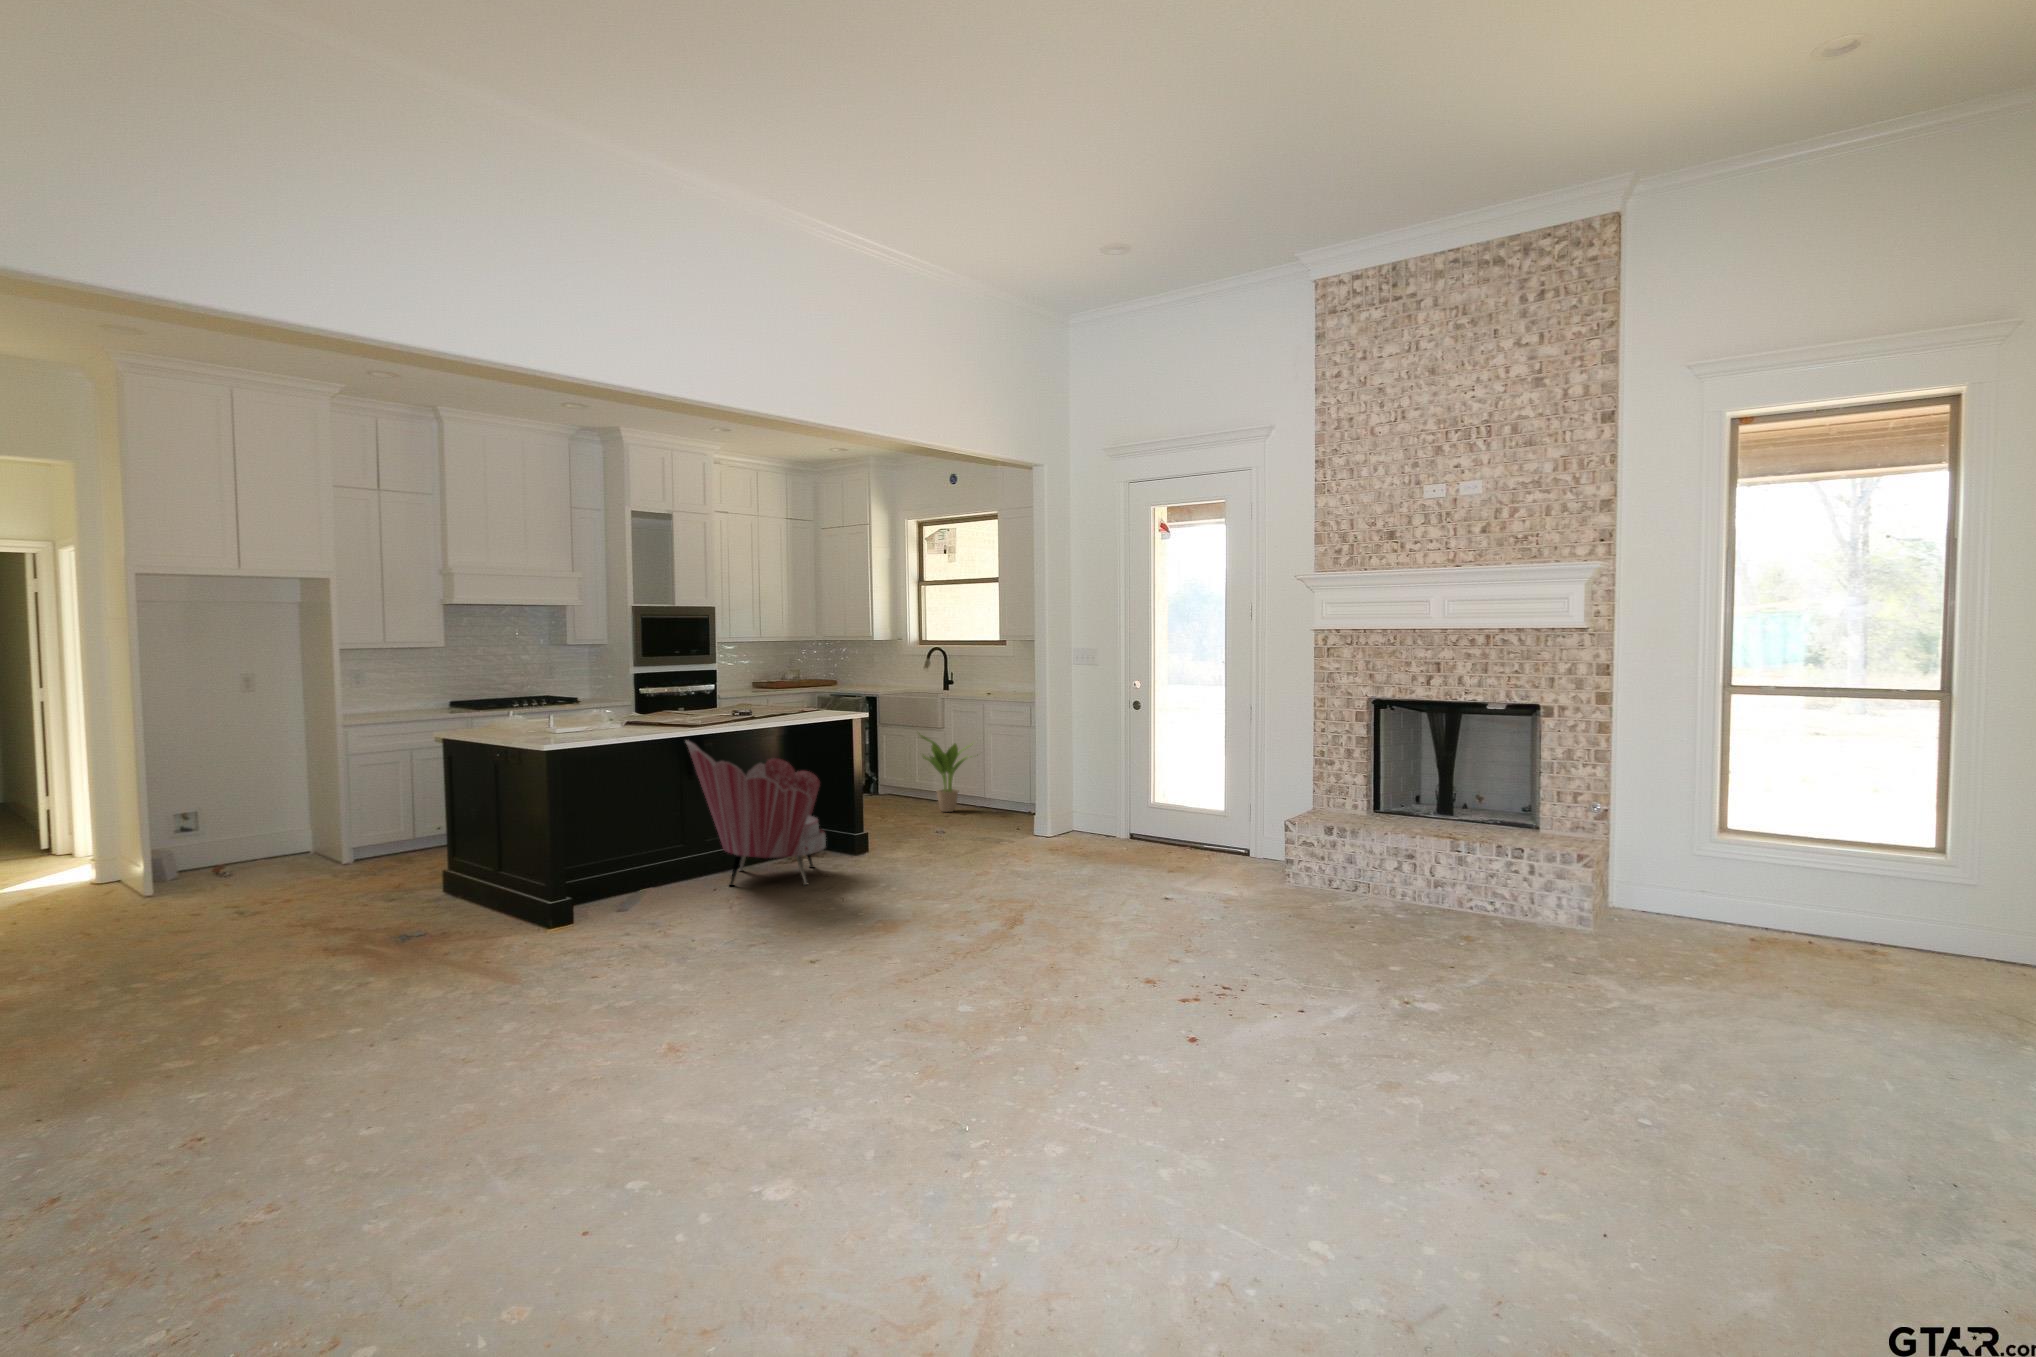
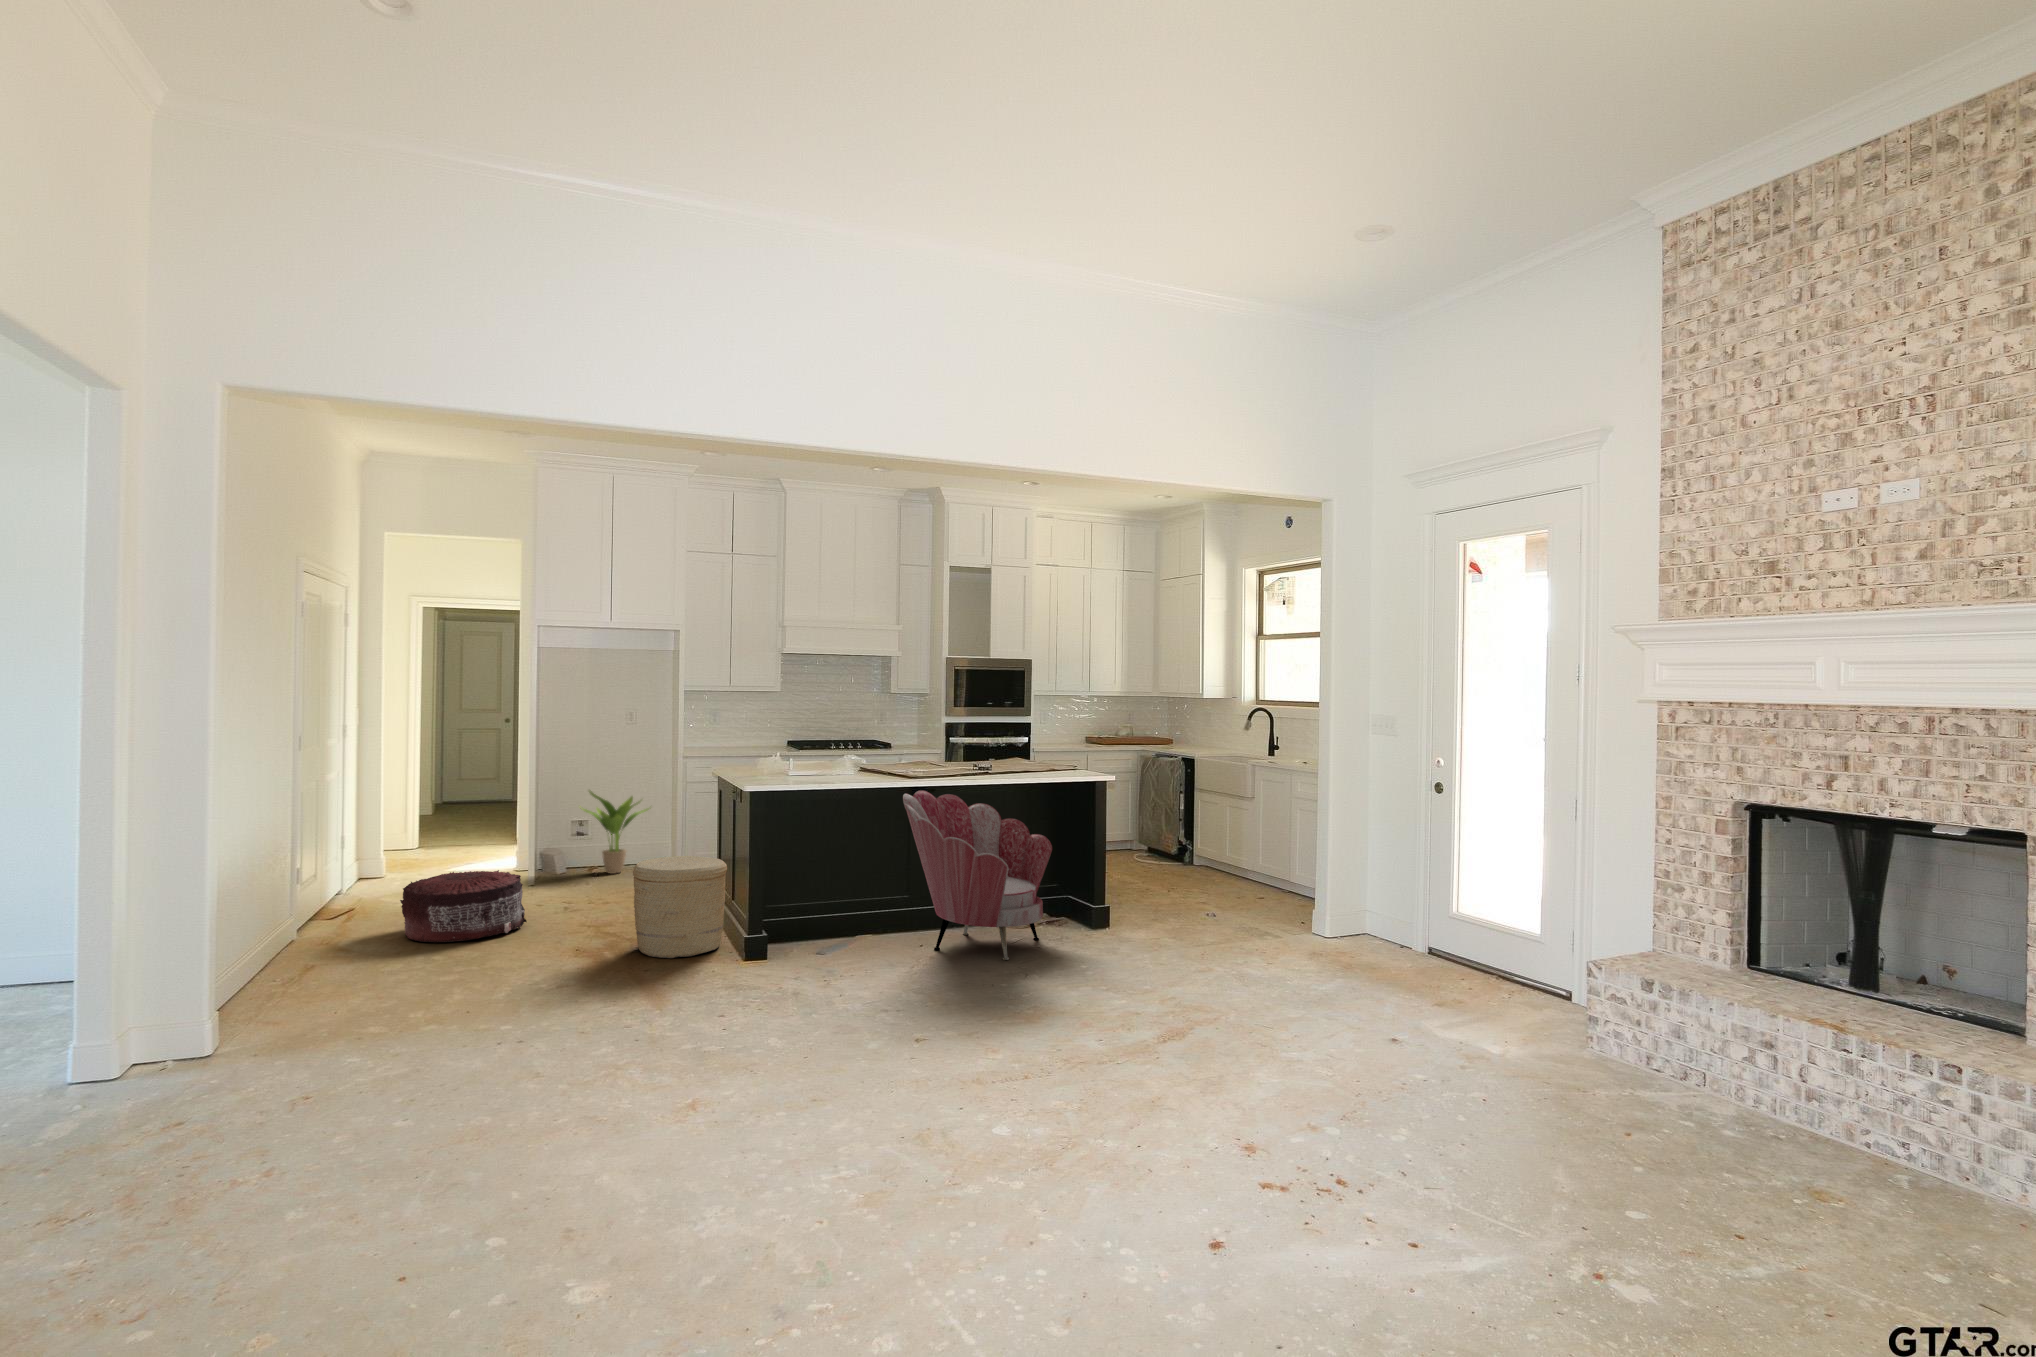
potted plant: present [919,733,972,812] -> present [582,791,649,874]
woven basket: none [403,822,509,929] -> present [633,856,727,958]
pouf: none [67,864,232,954] -> present [400,870,527,942]

